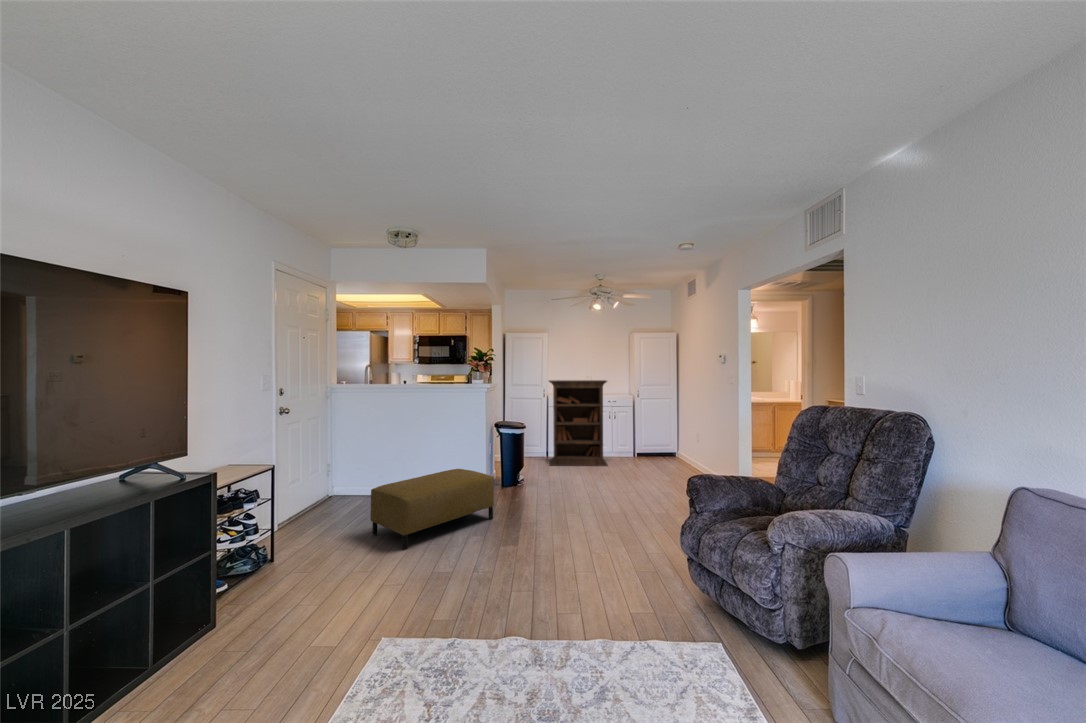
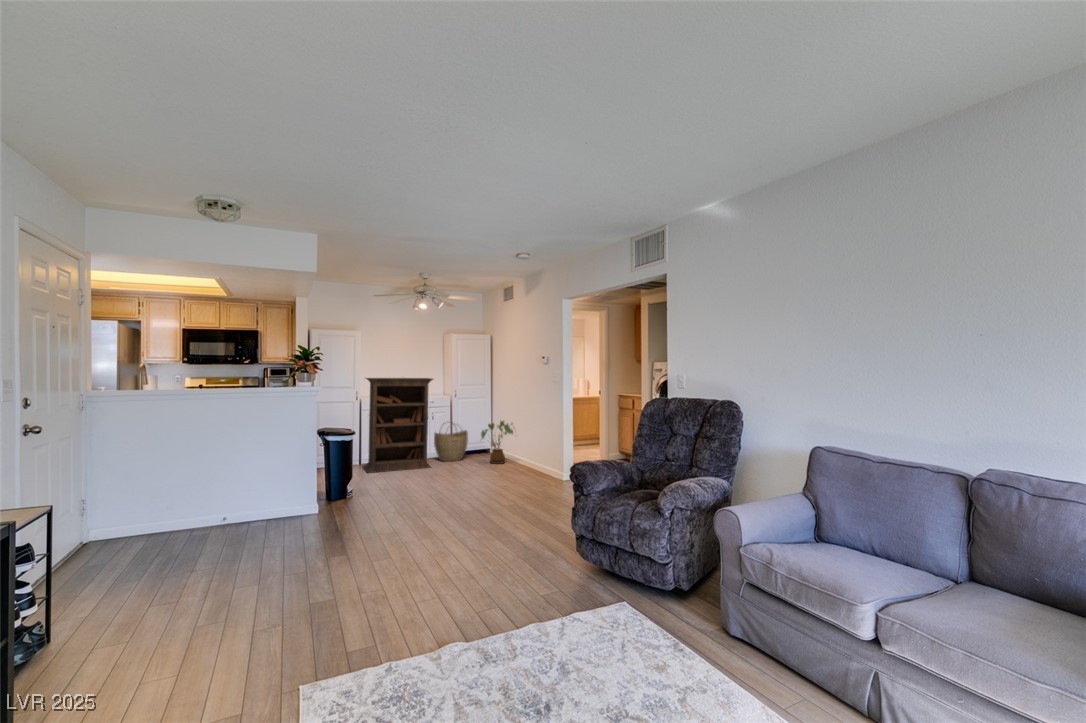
woven basket: none [614,422,647,461] -> present [434,422,468,461]
house plant: none [656,423,694,468] -> present [481,421,513,464]
ottoman: present [371,469,494,550] -> none [178,484,342,590]

